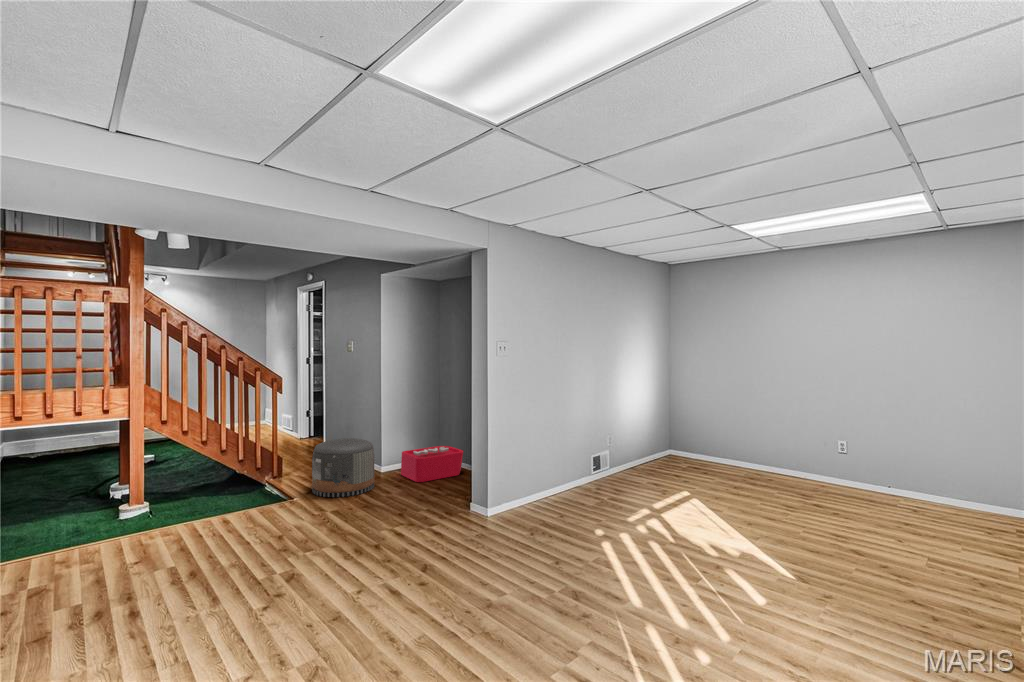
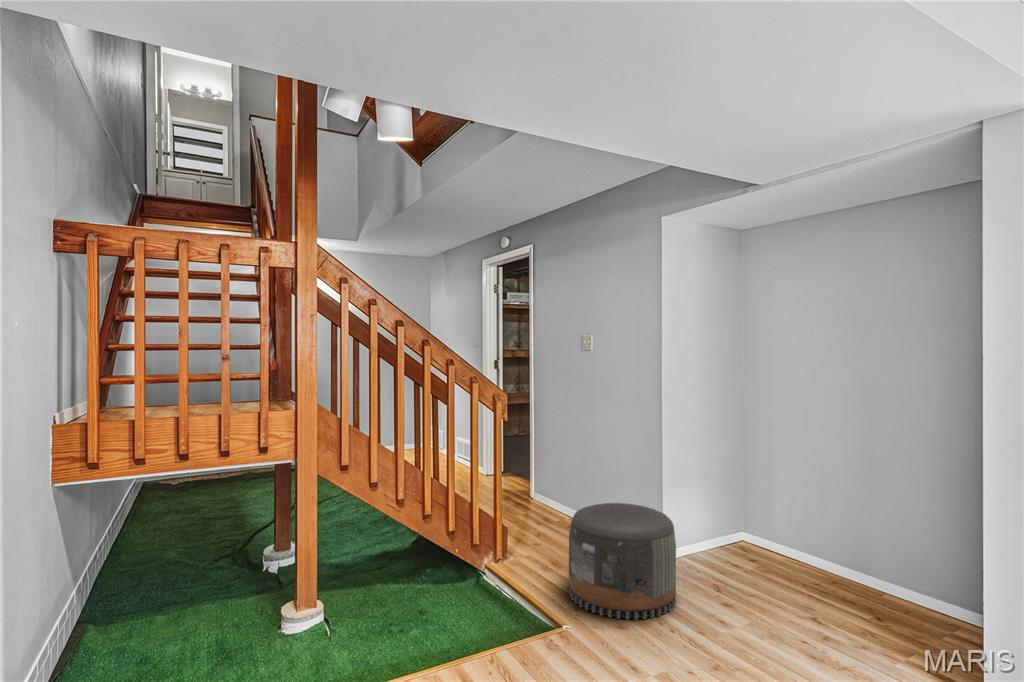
storage bin: present [401,446,463,482] -> none [700,518,851,593]

